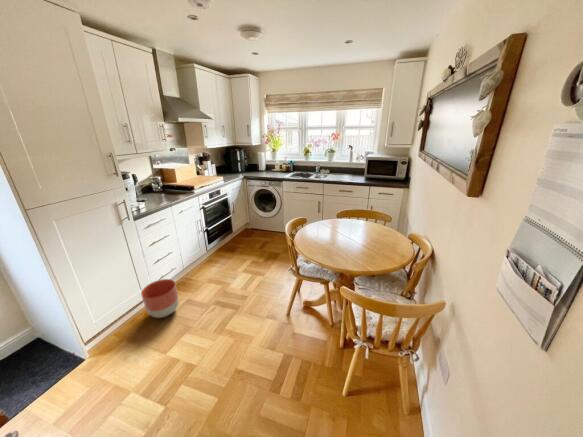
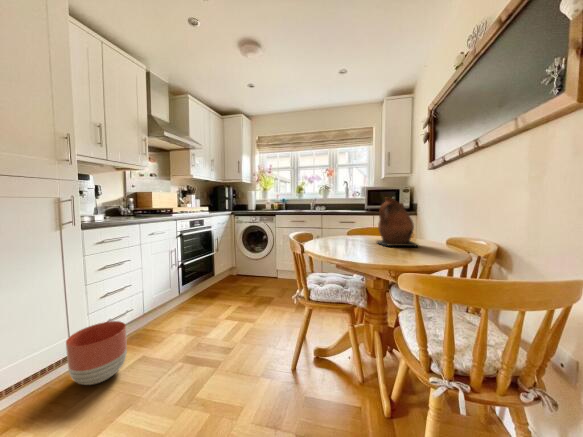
ceramic pitcher: none [351,204,382,244] -> present [377,198,418,246]

